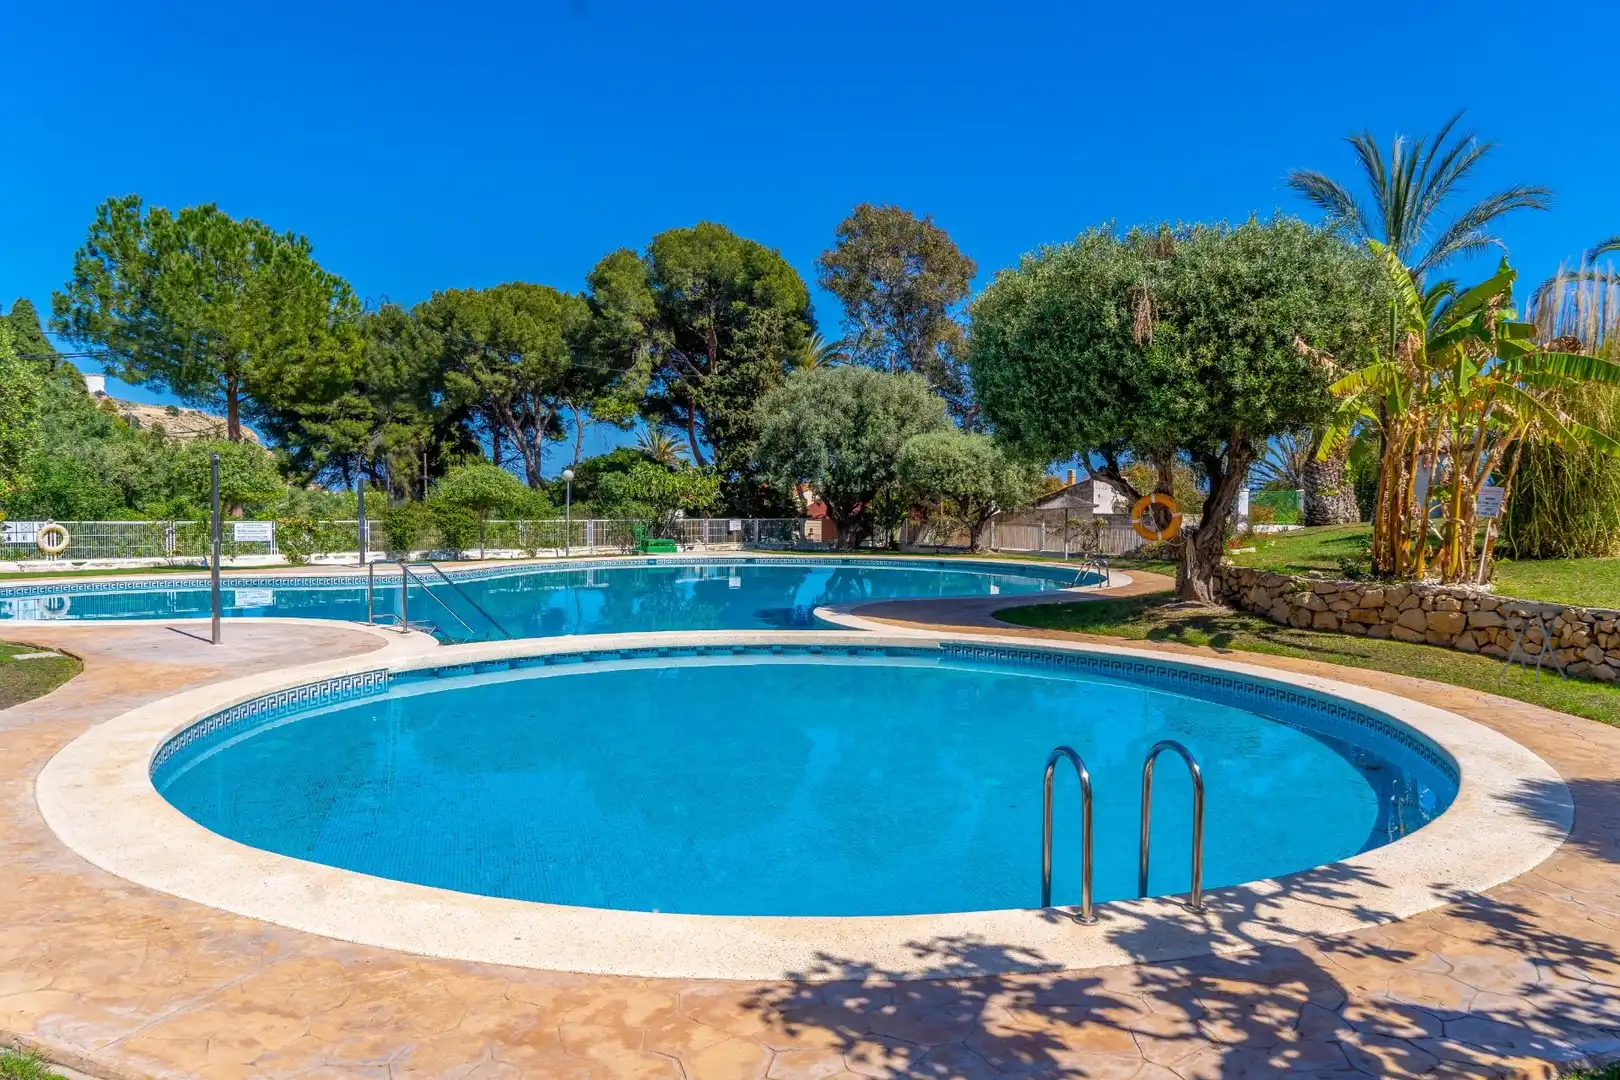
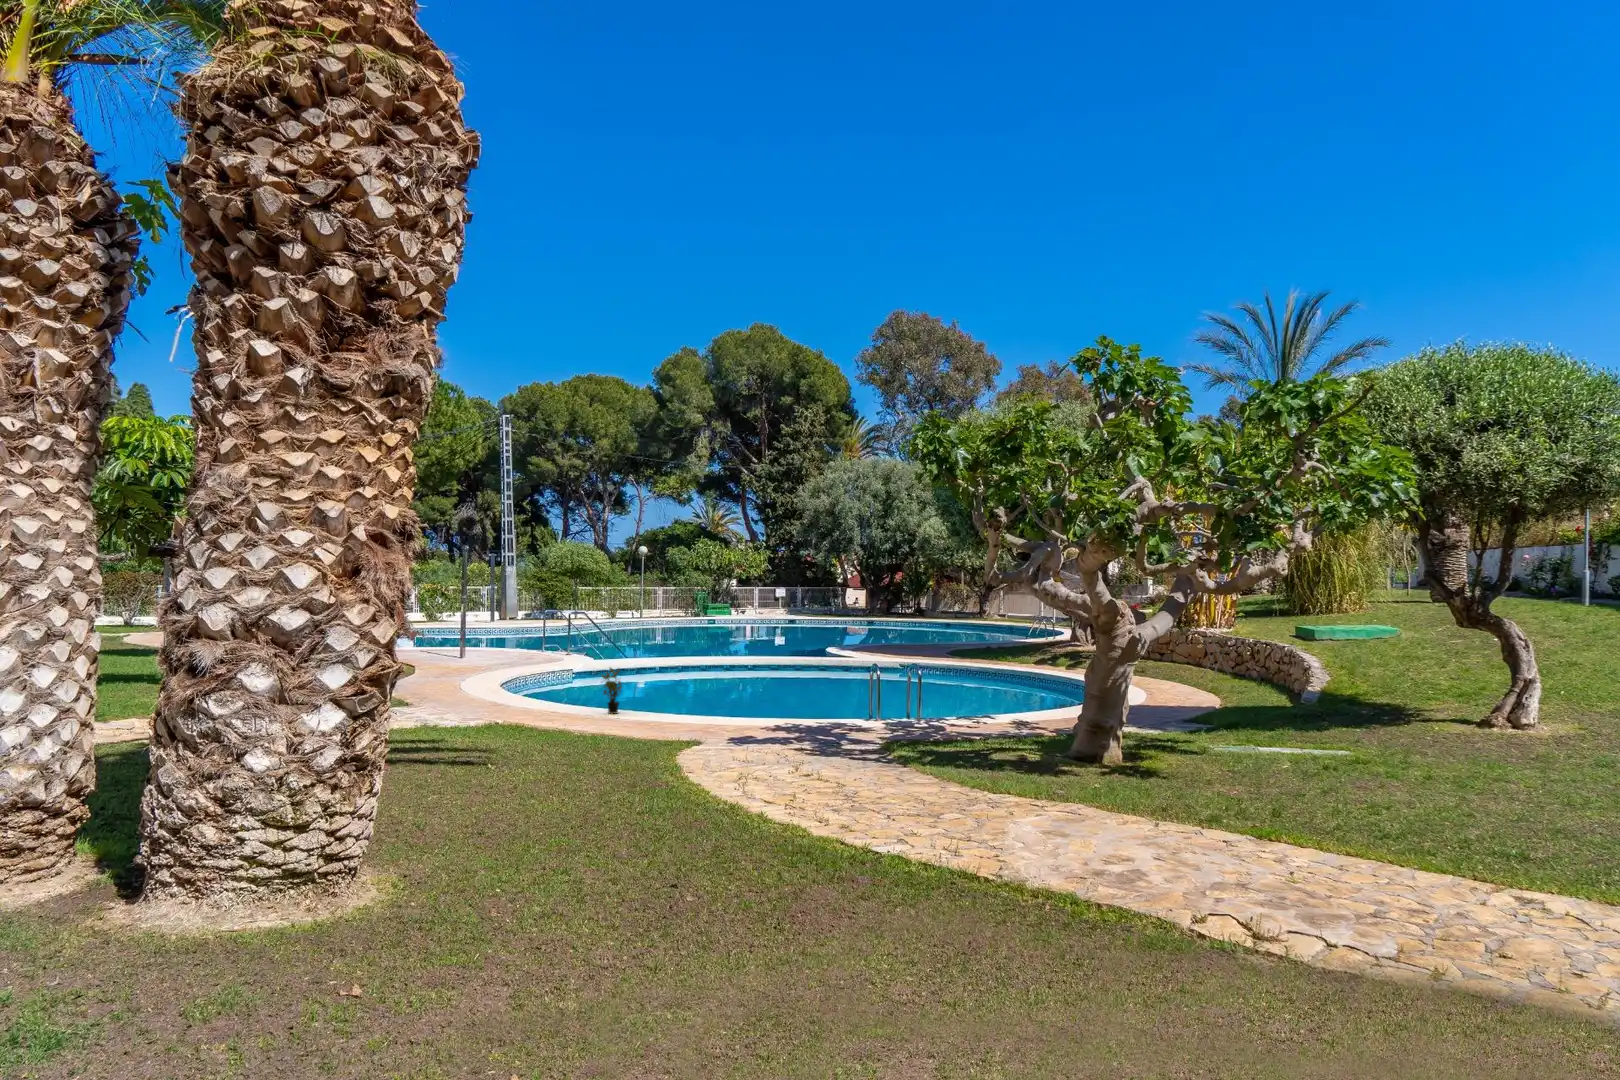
potted plant: none [107,823,212,1009] -> present [602,668,622,714]

